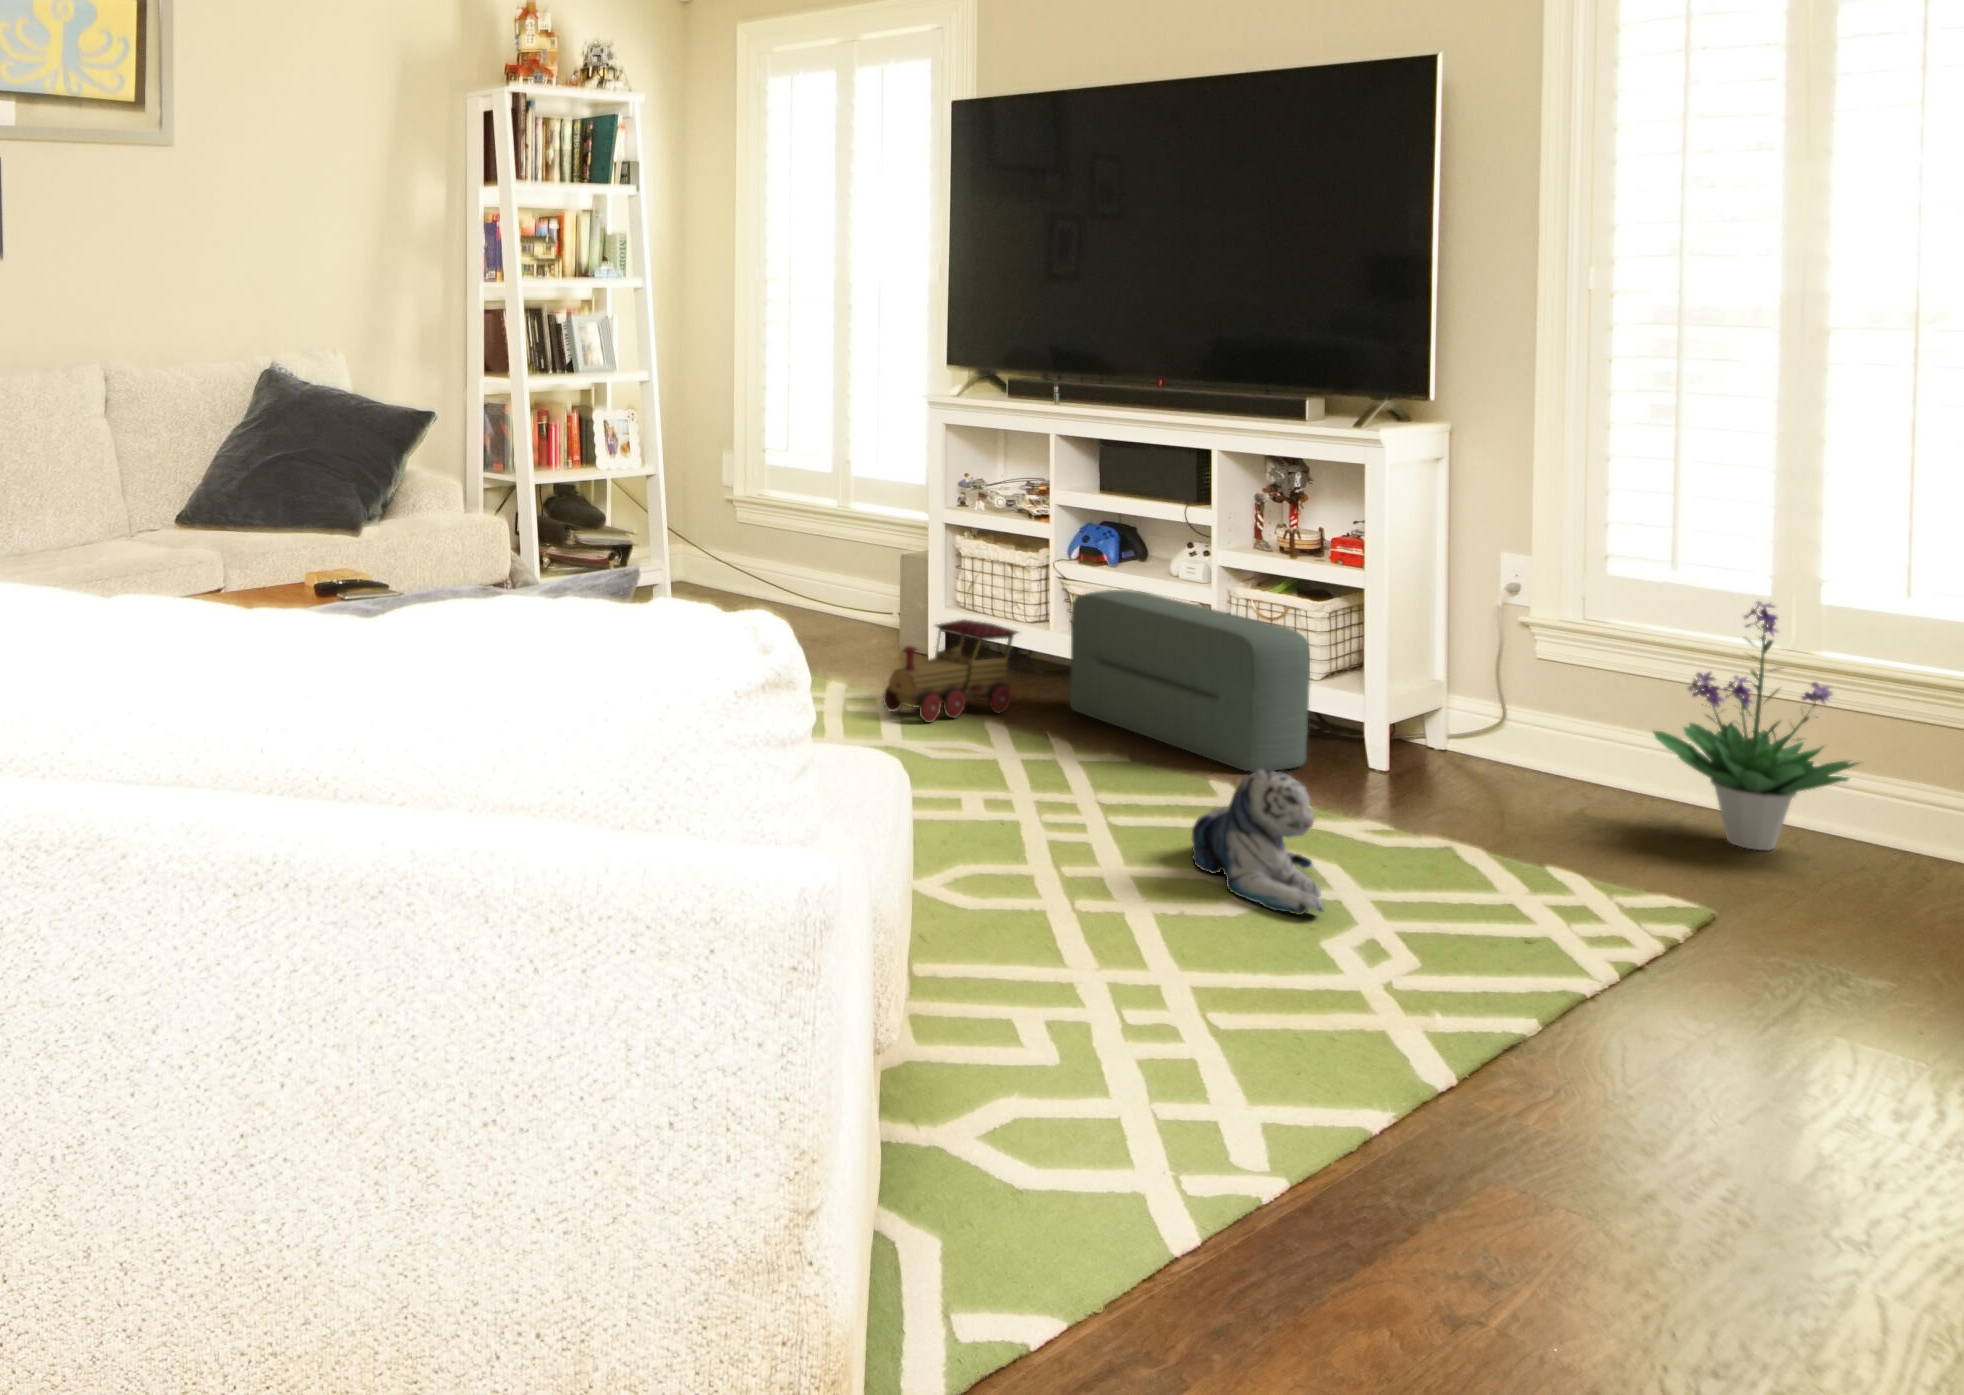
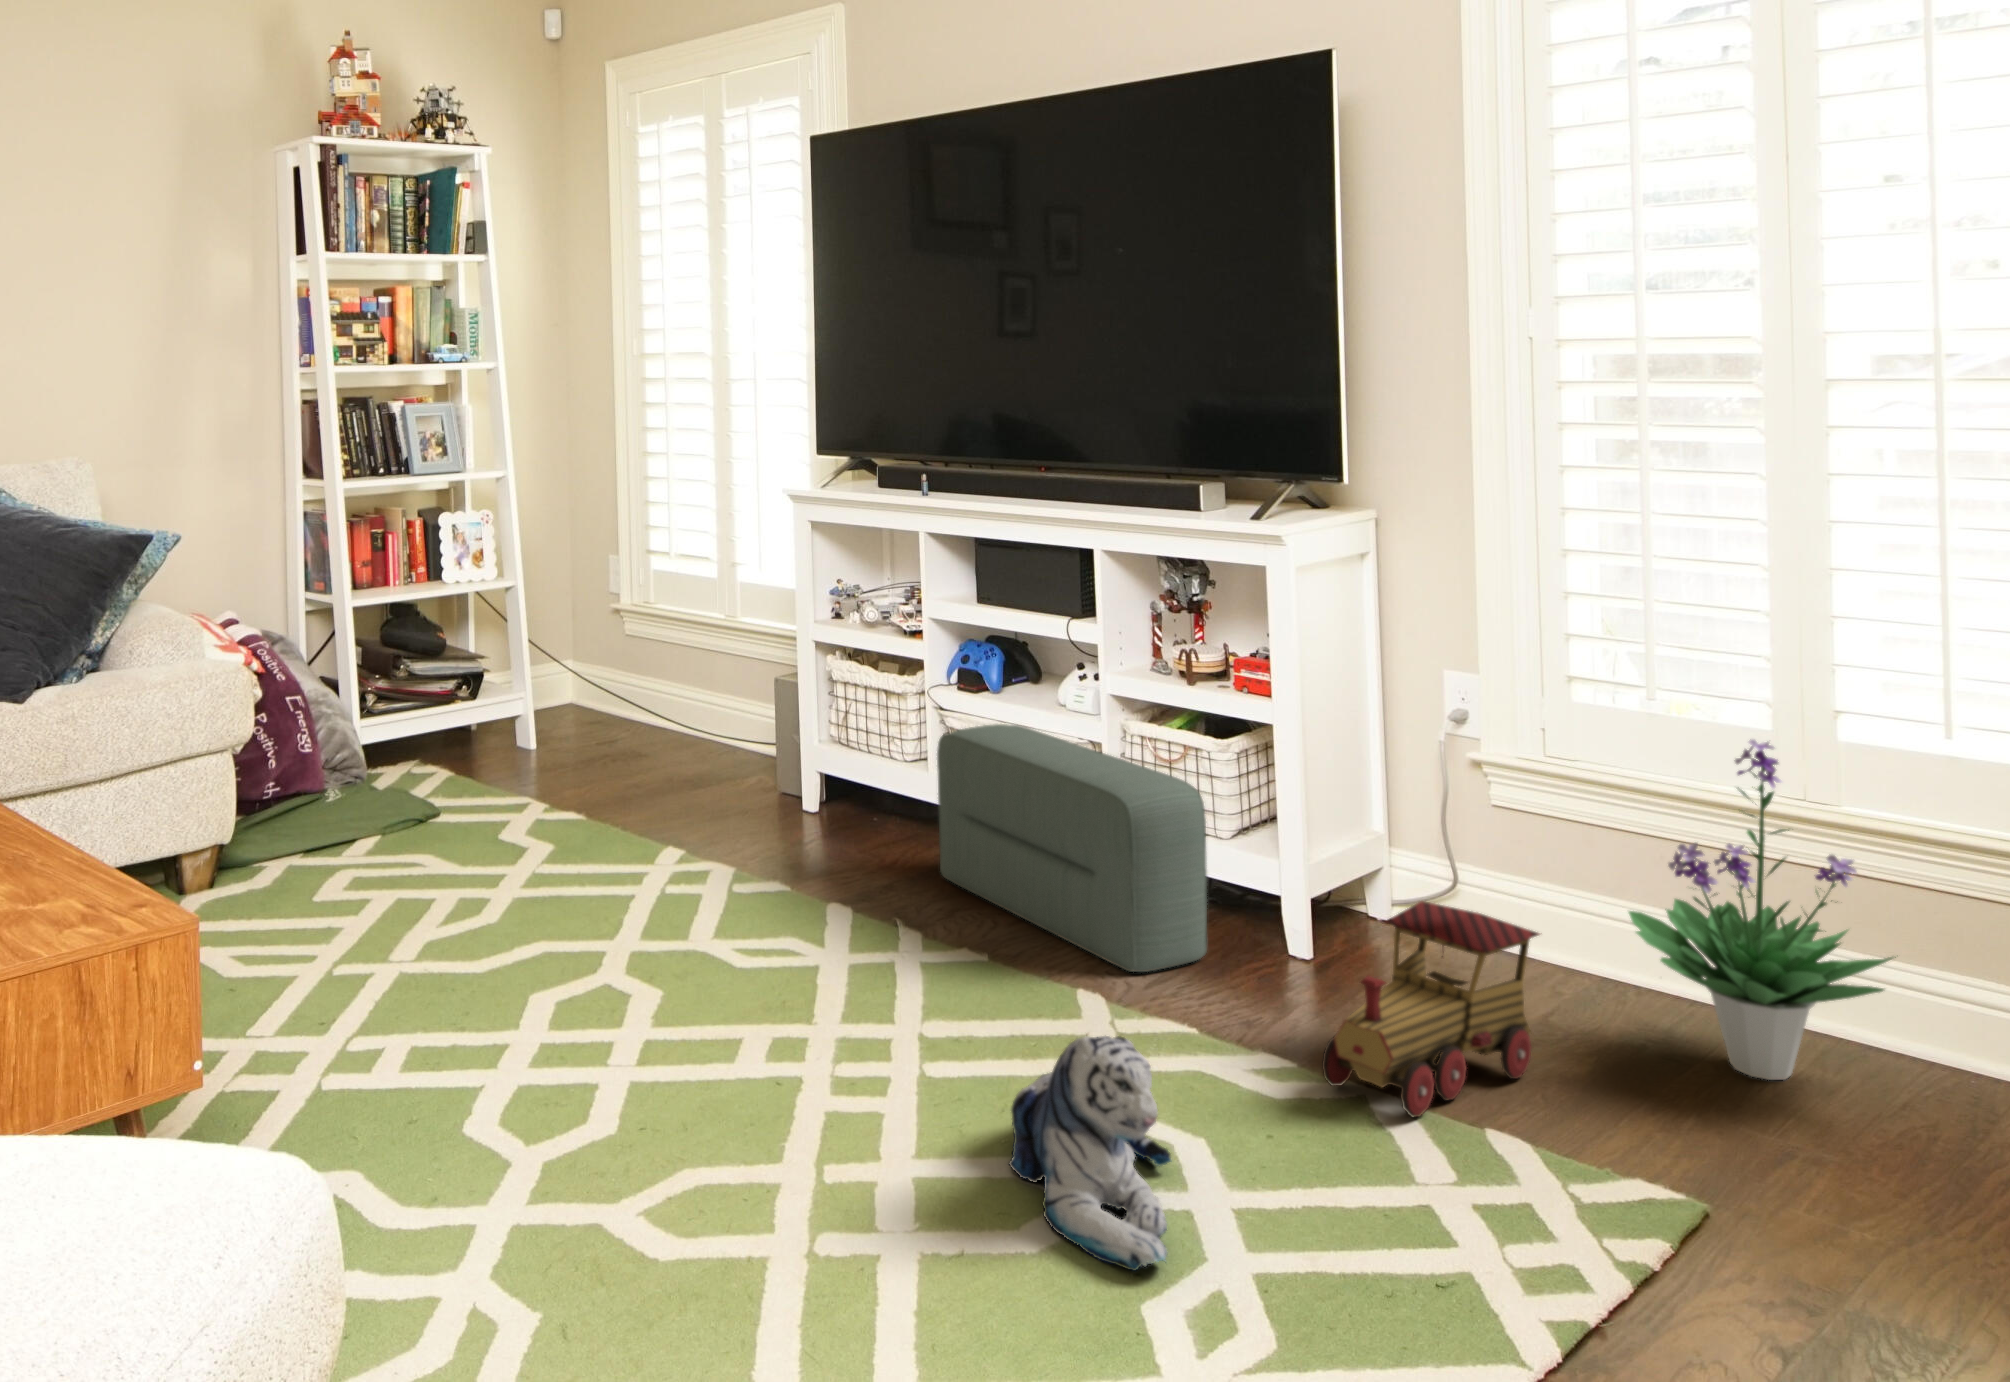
toy train: present [883,619,1018,722] -> present [1322,901,1540,1117]

